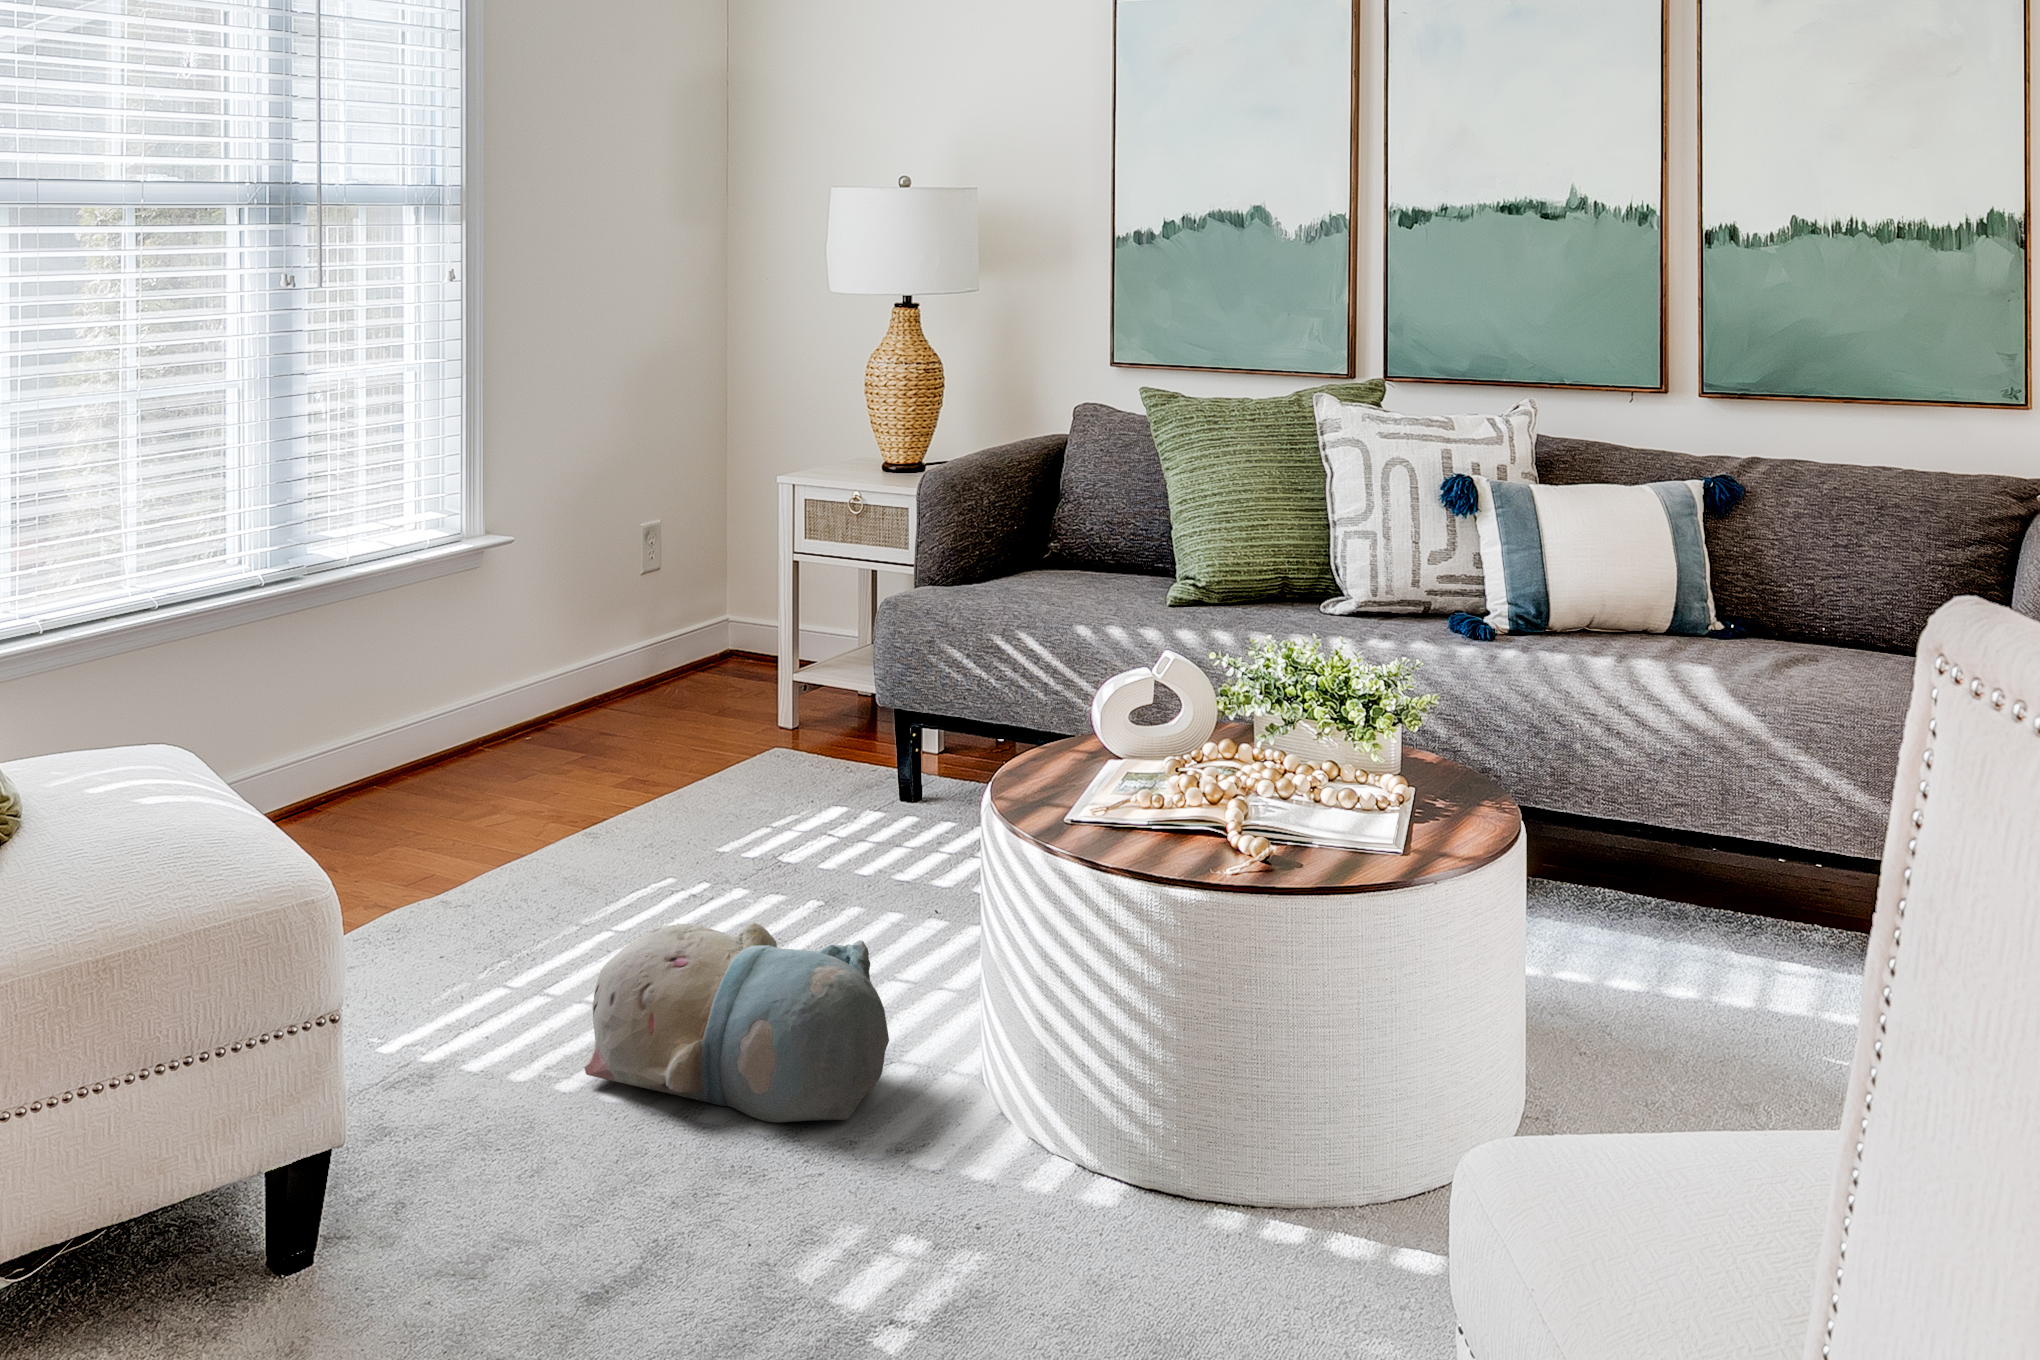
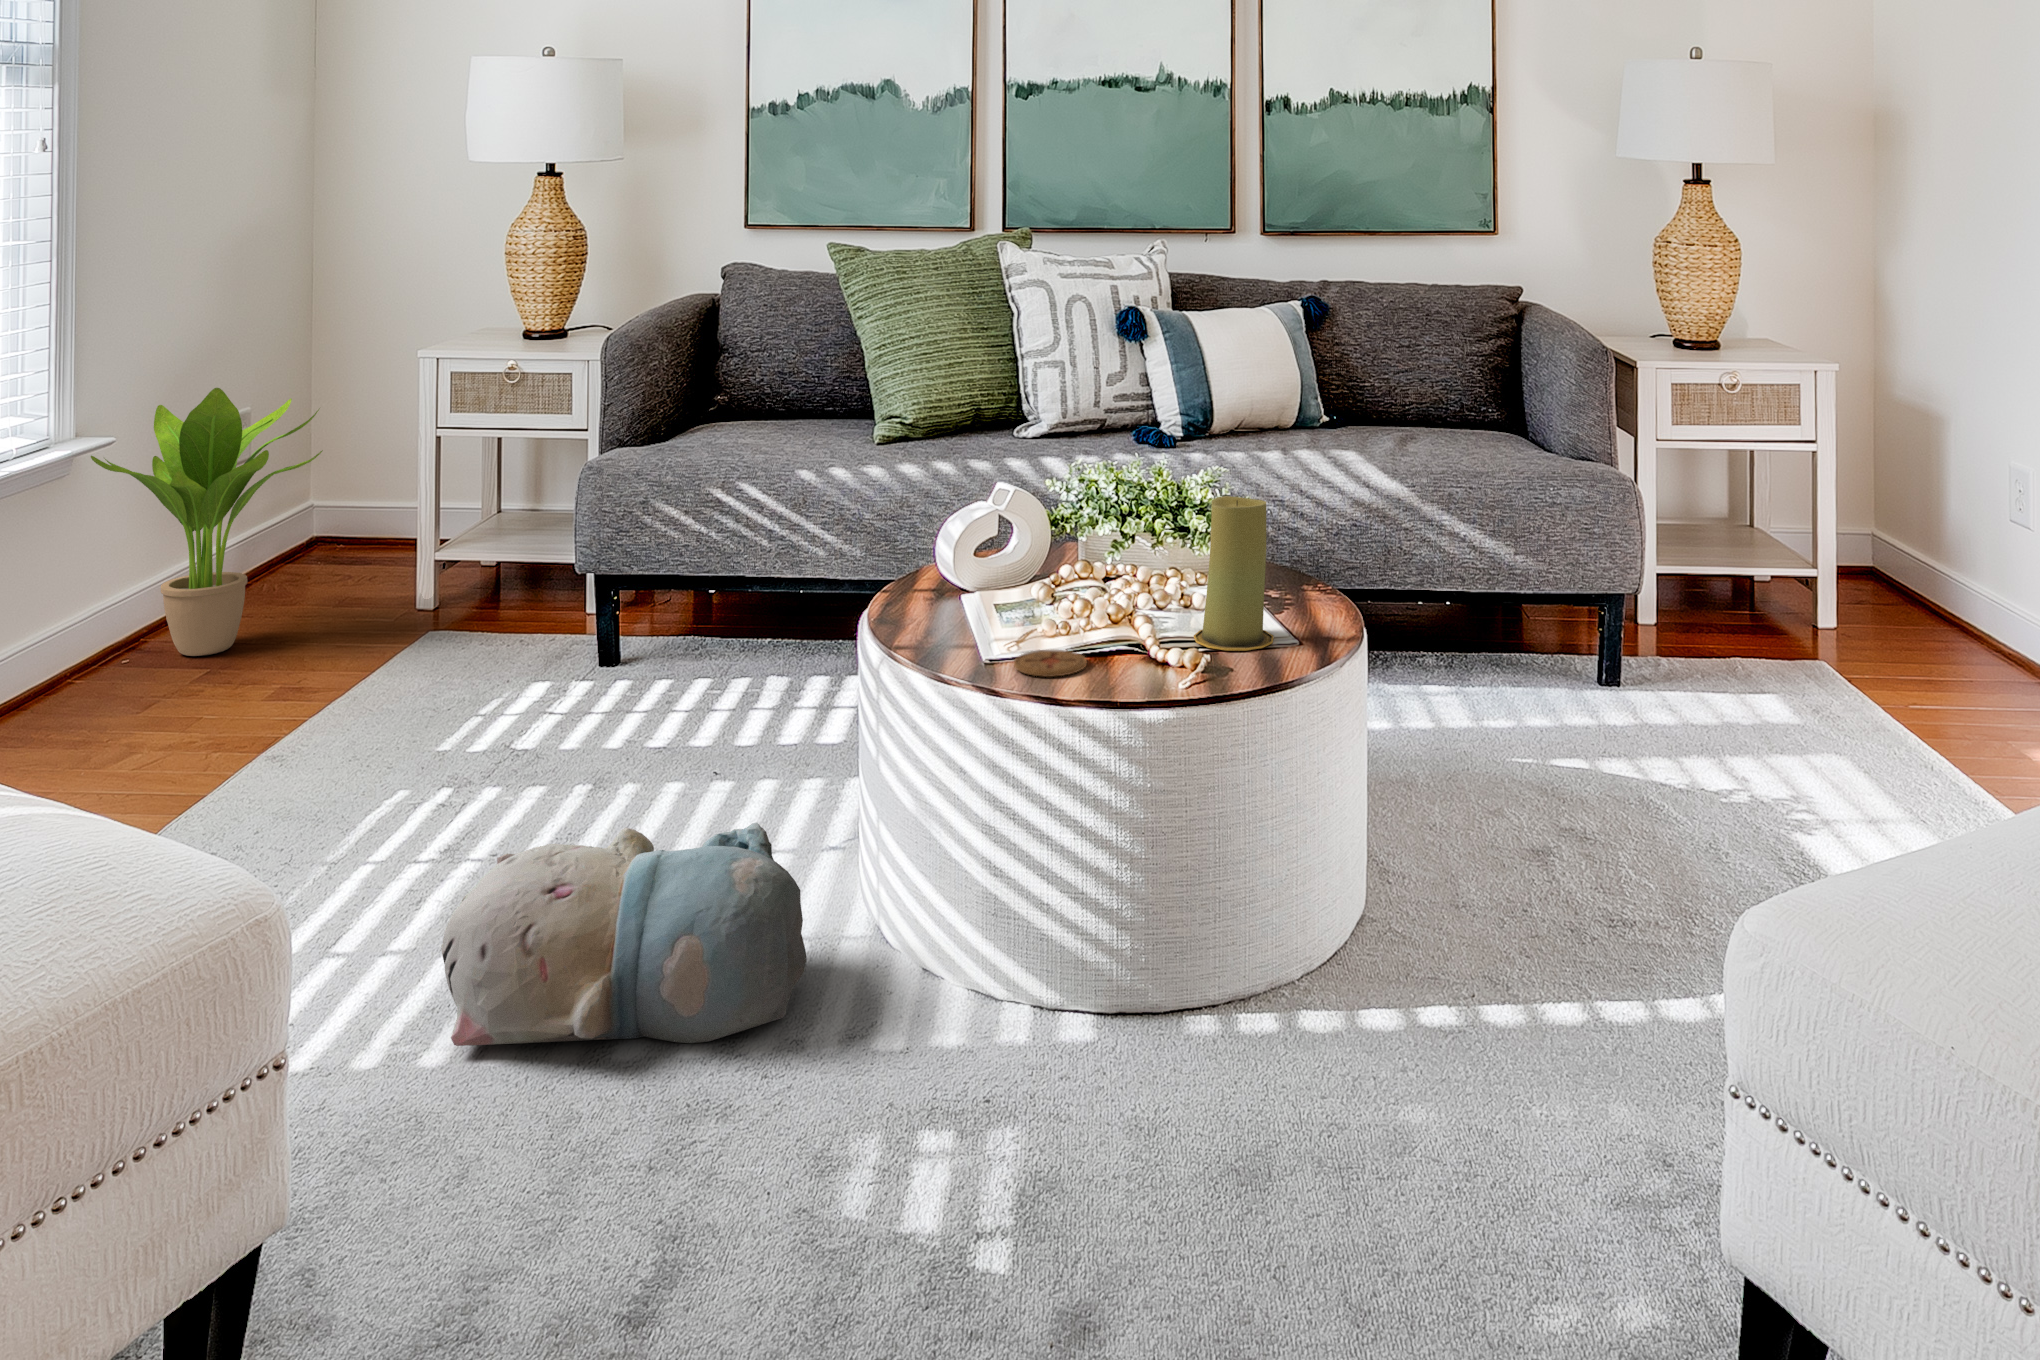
potted plant: none [495,495,681,740] -> present [91,388,323,656]
candle: none [1293,685,1382,852] -> present [1194,496,1274,651]
coaster: none [1091,818,1165,844] -> present [1014,650,1087,677]

